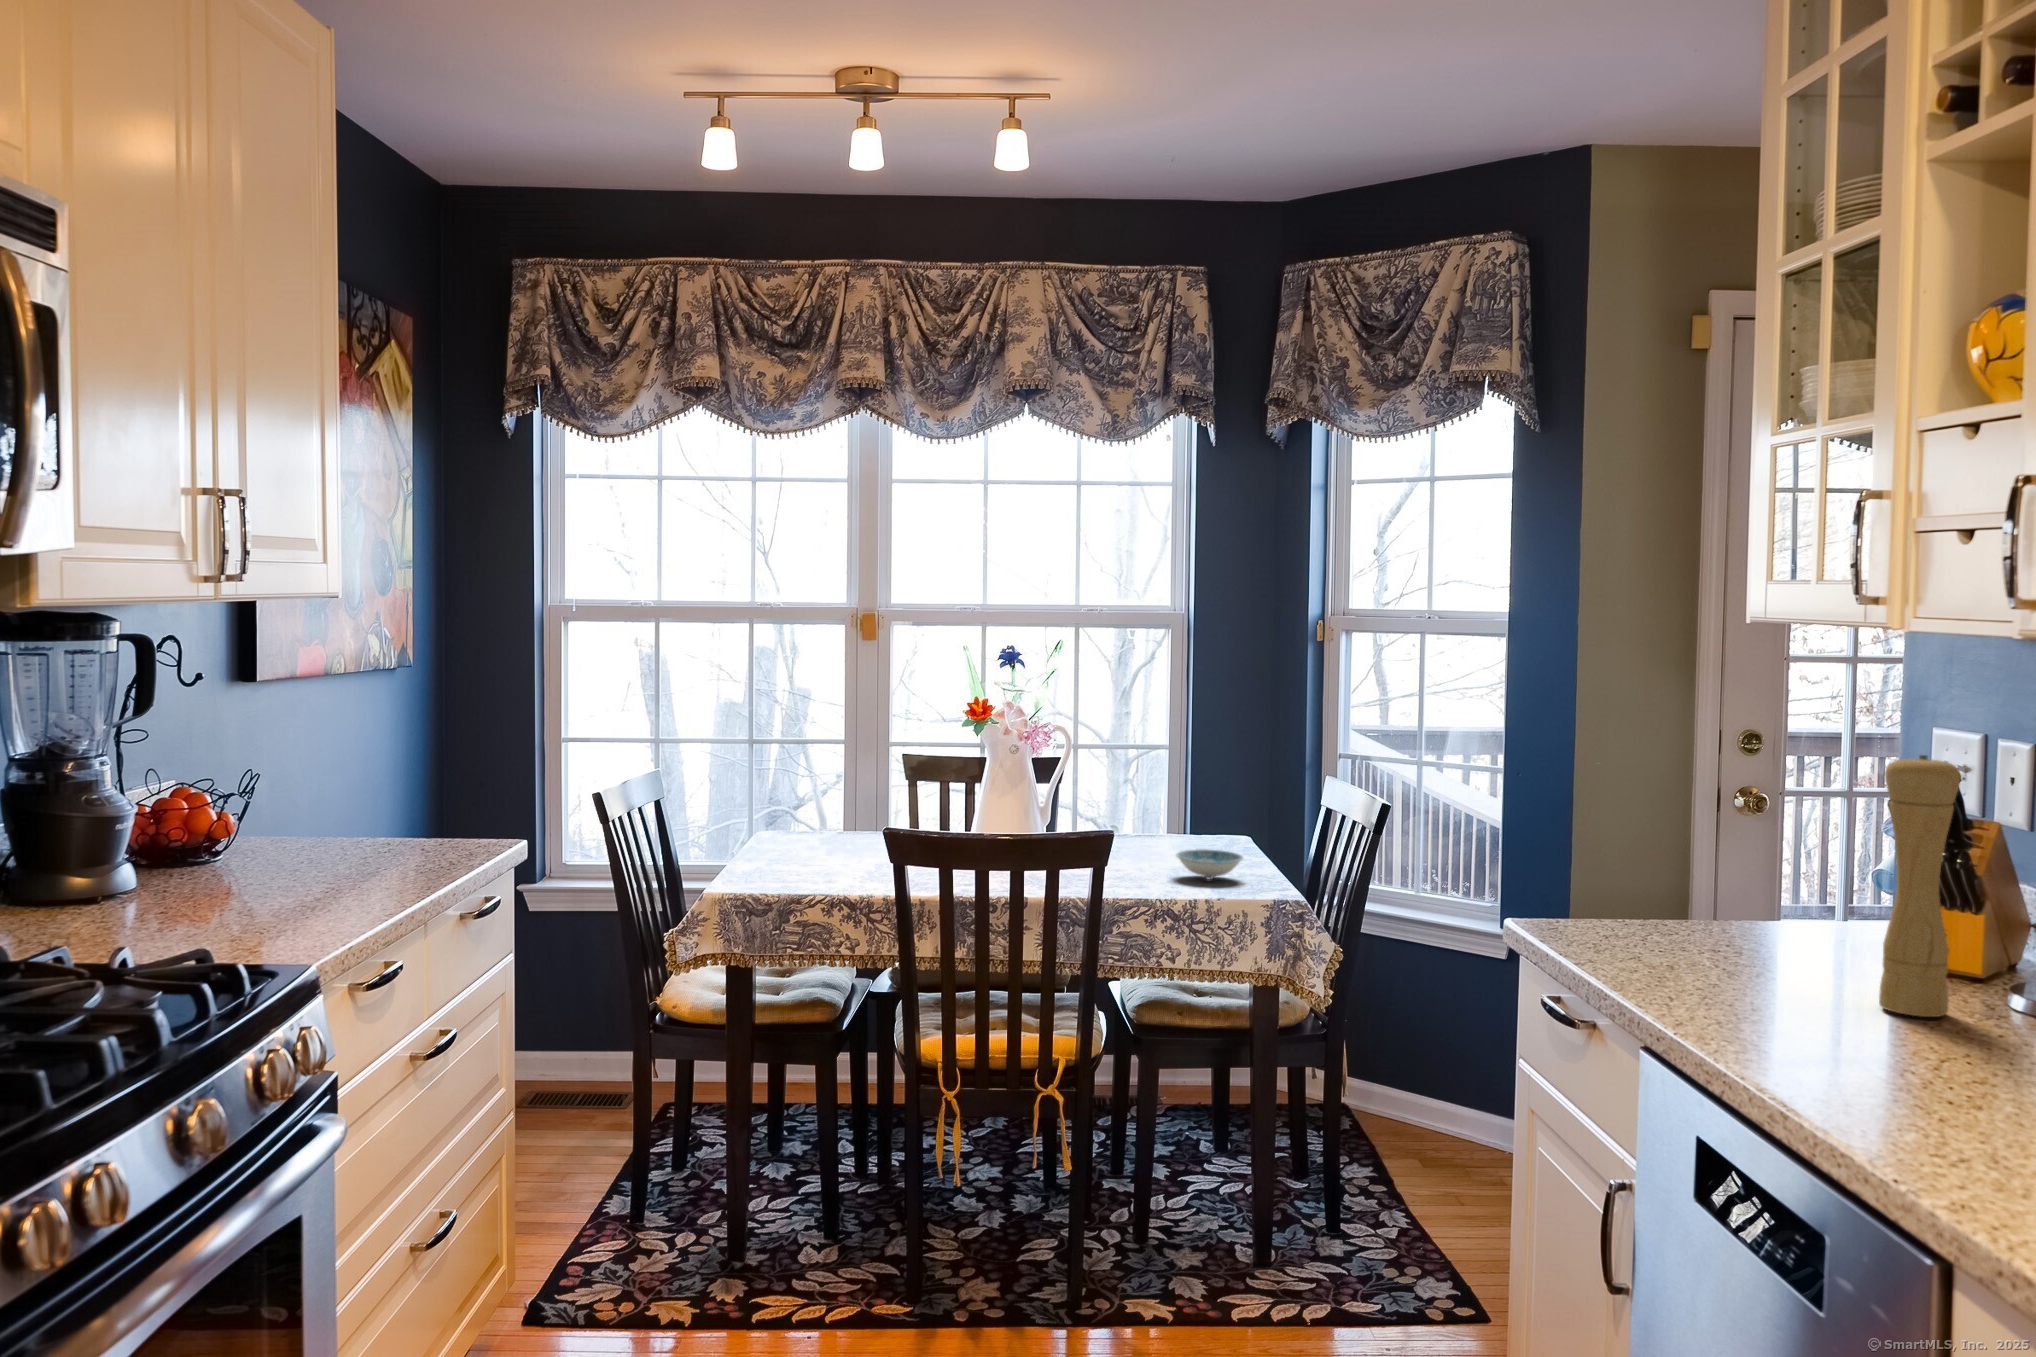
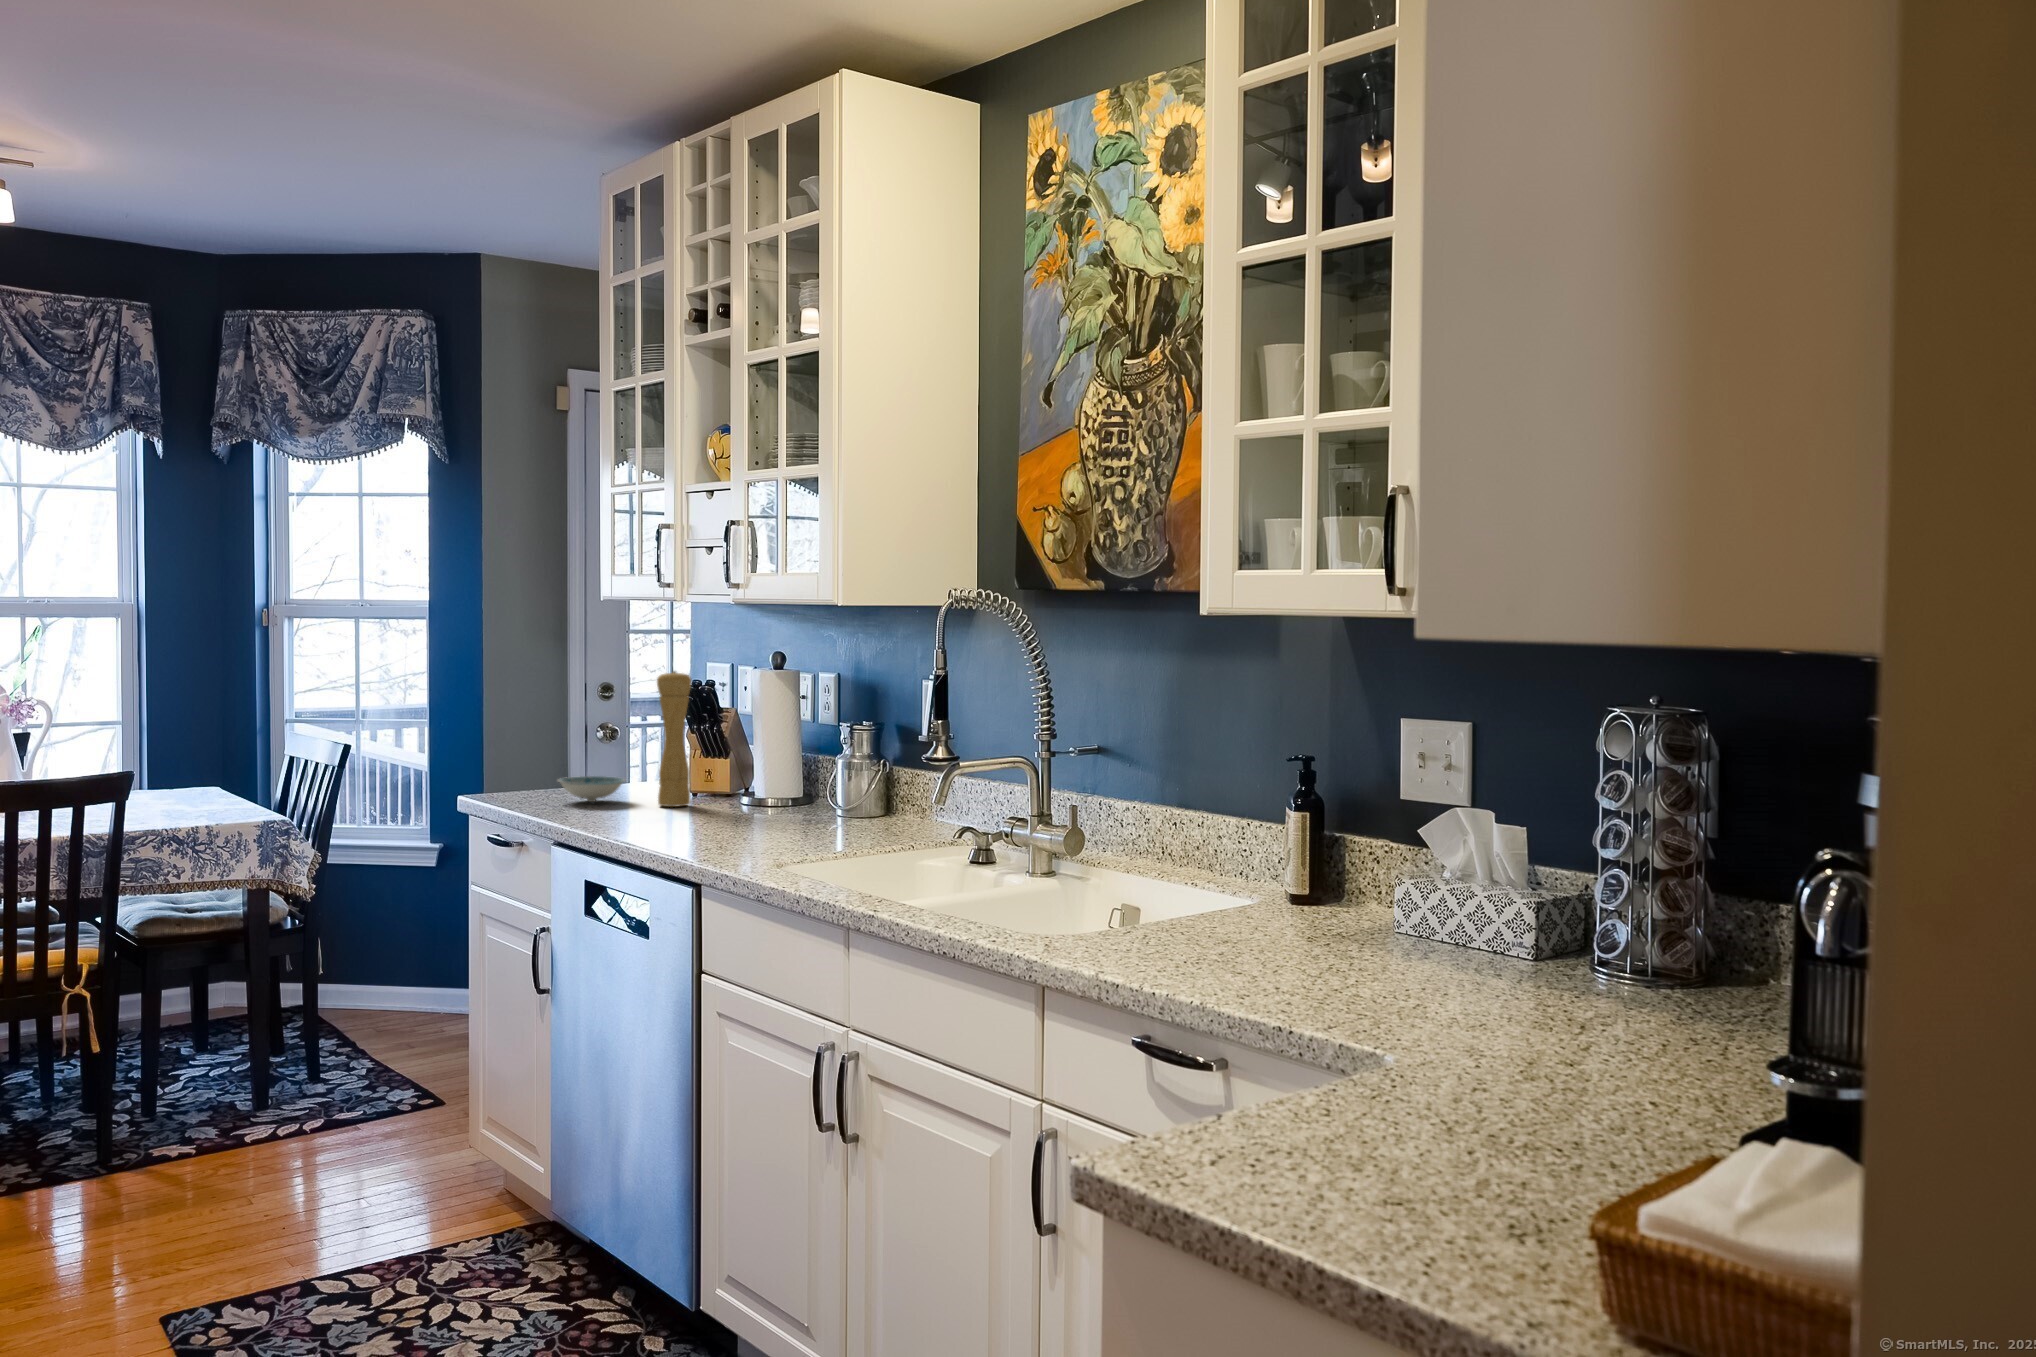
ceramic bowl: present [1176,849,1243,879] -> present [558,776,625,802]

